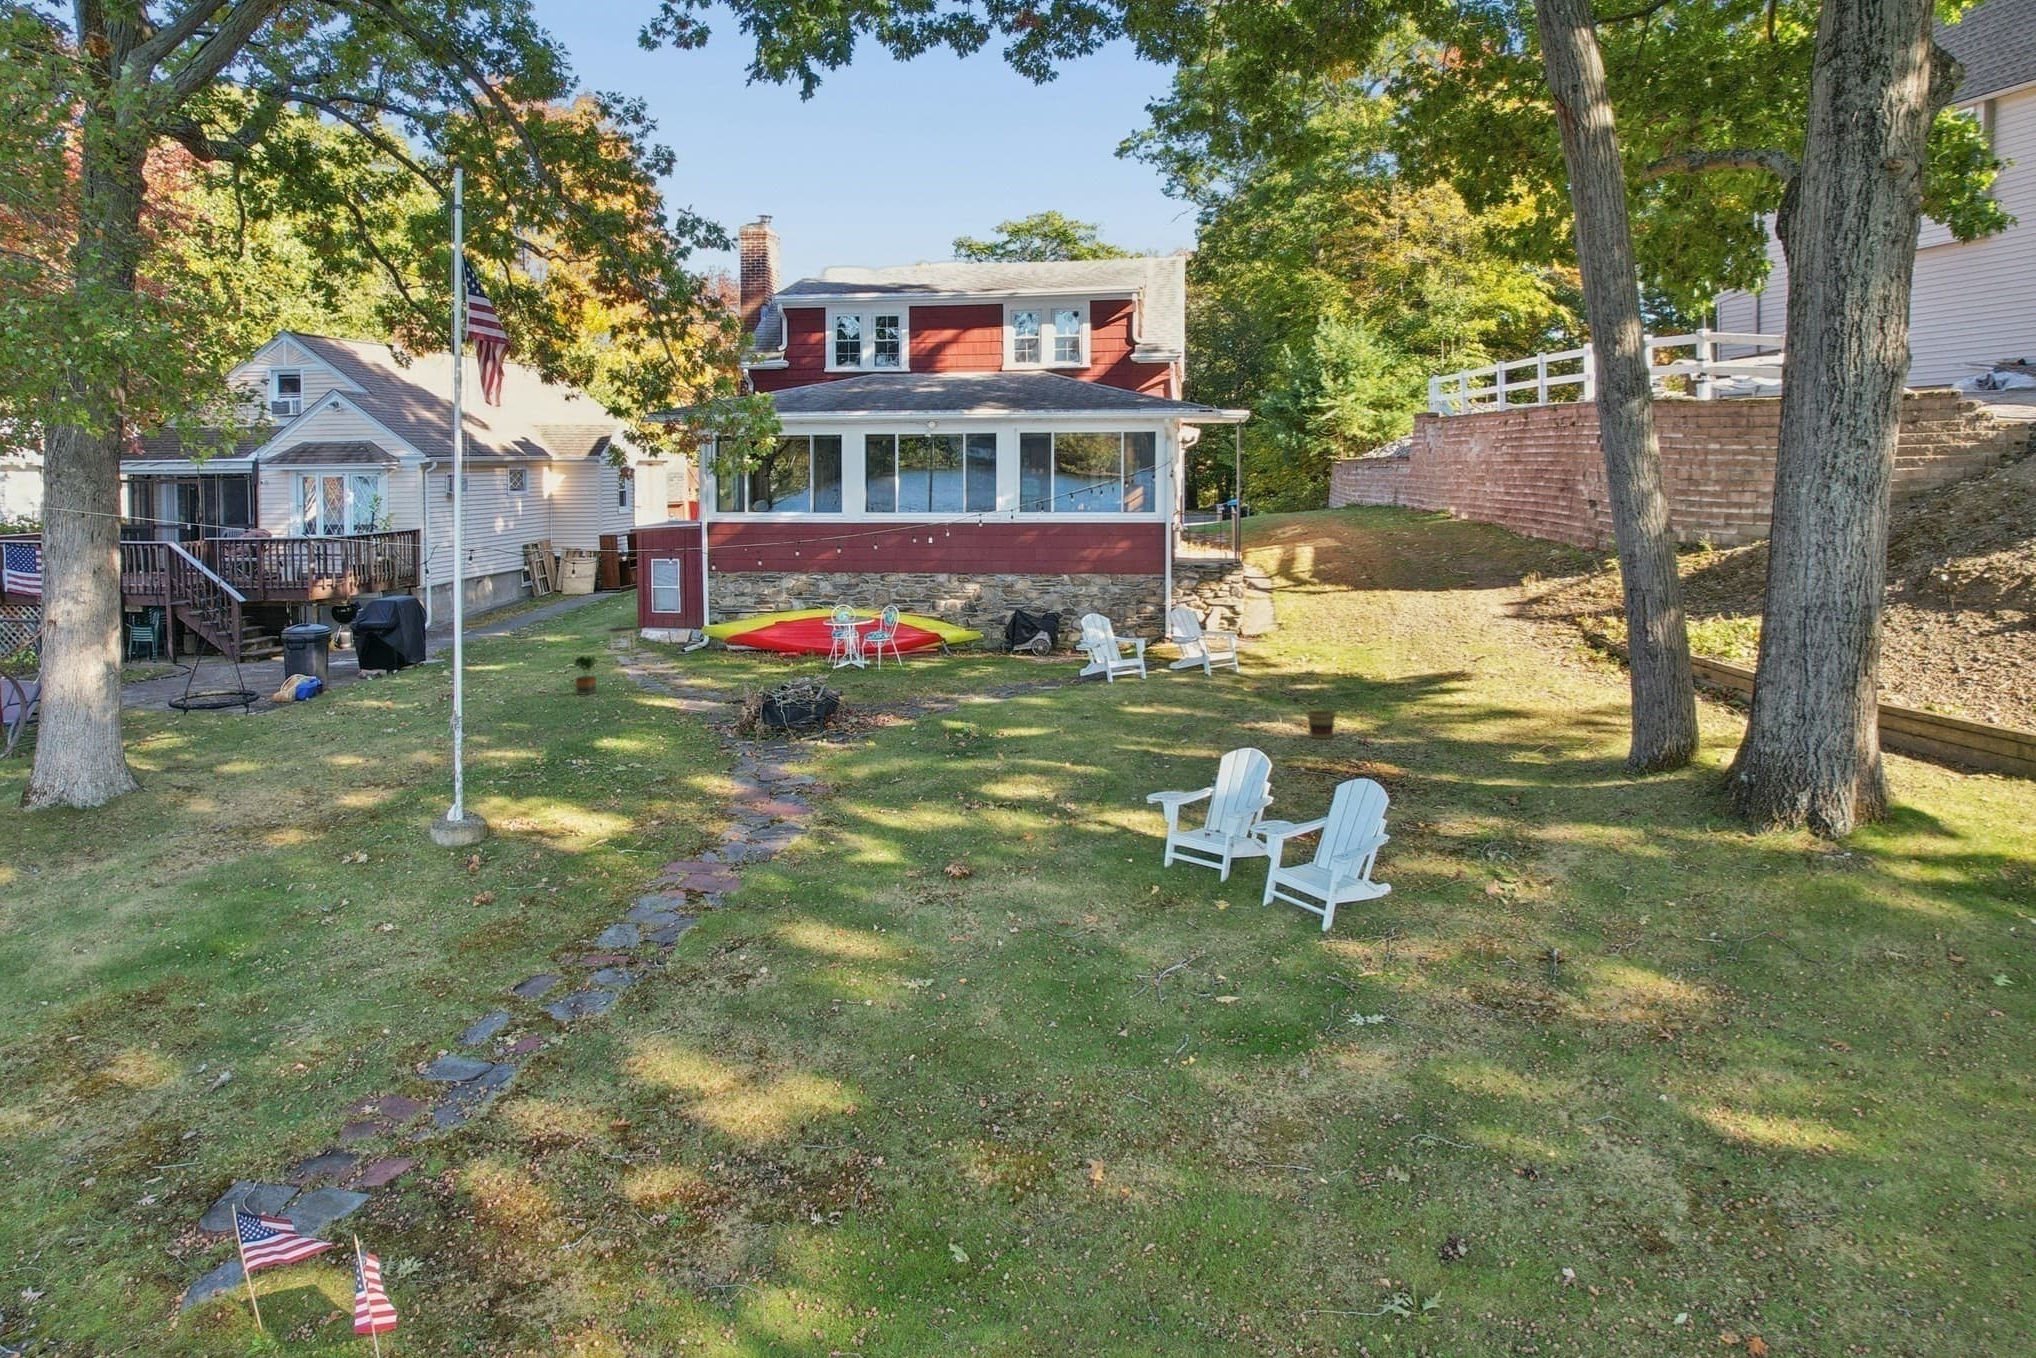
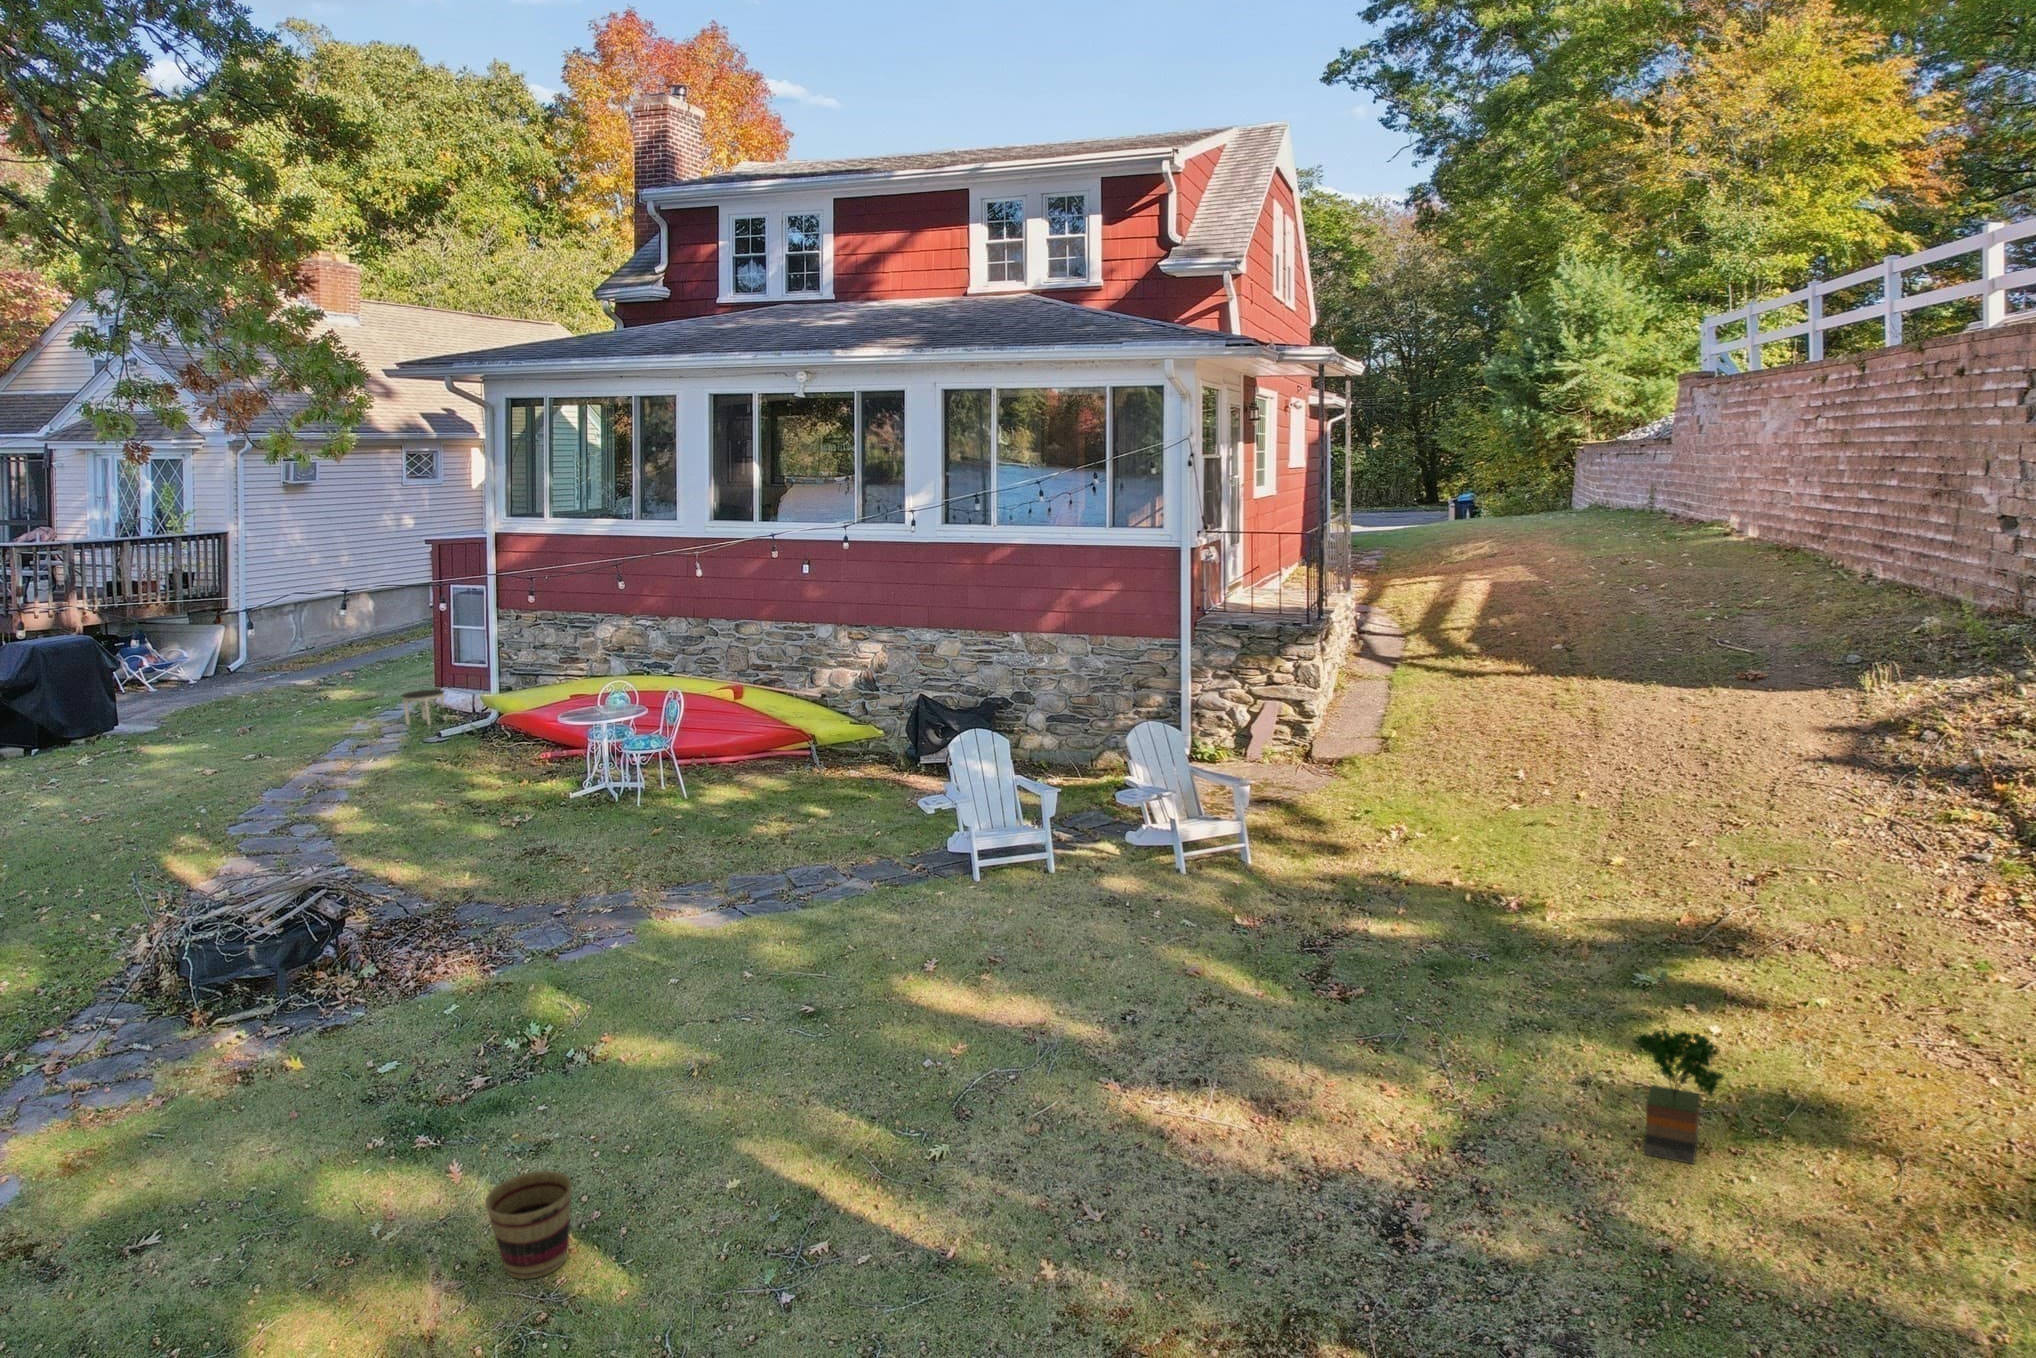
potted tree: present [575,656,597,695] -> present [1635,1028,1724,1164]
basket: present [1308,710,1335,739] -> present [485,1171,572,1279]

